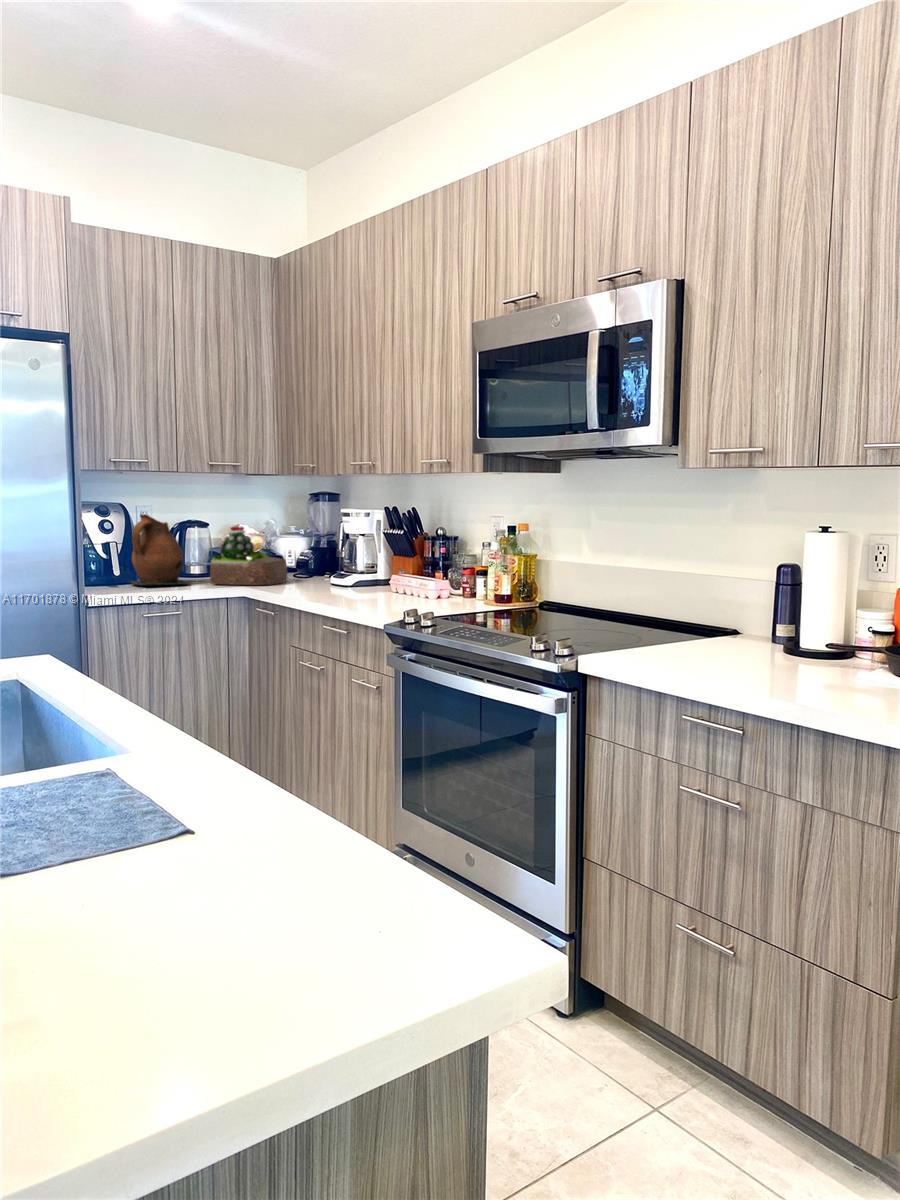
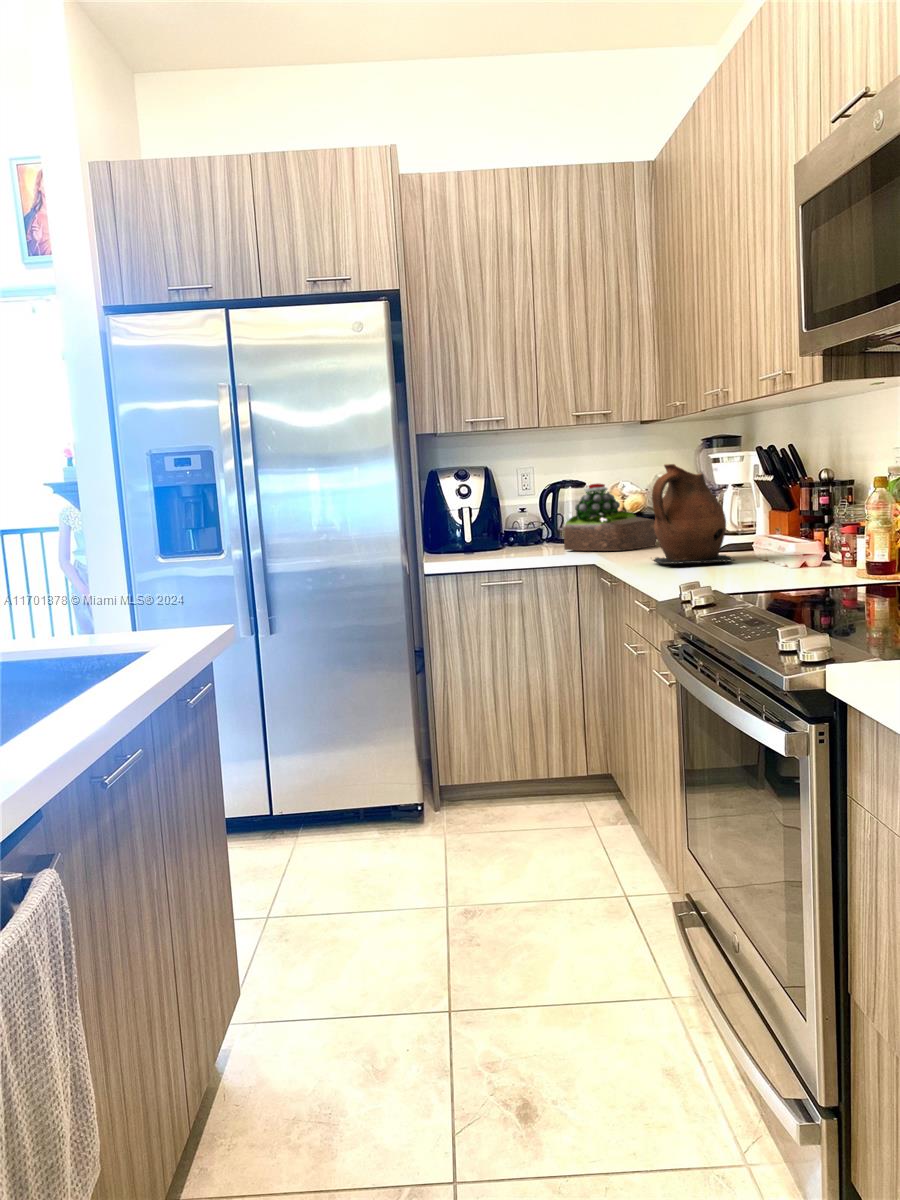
ceramic pitcher: present [131,514,189,585] -> present [652,464,734,564]

